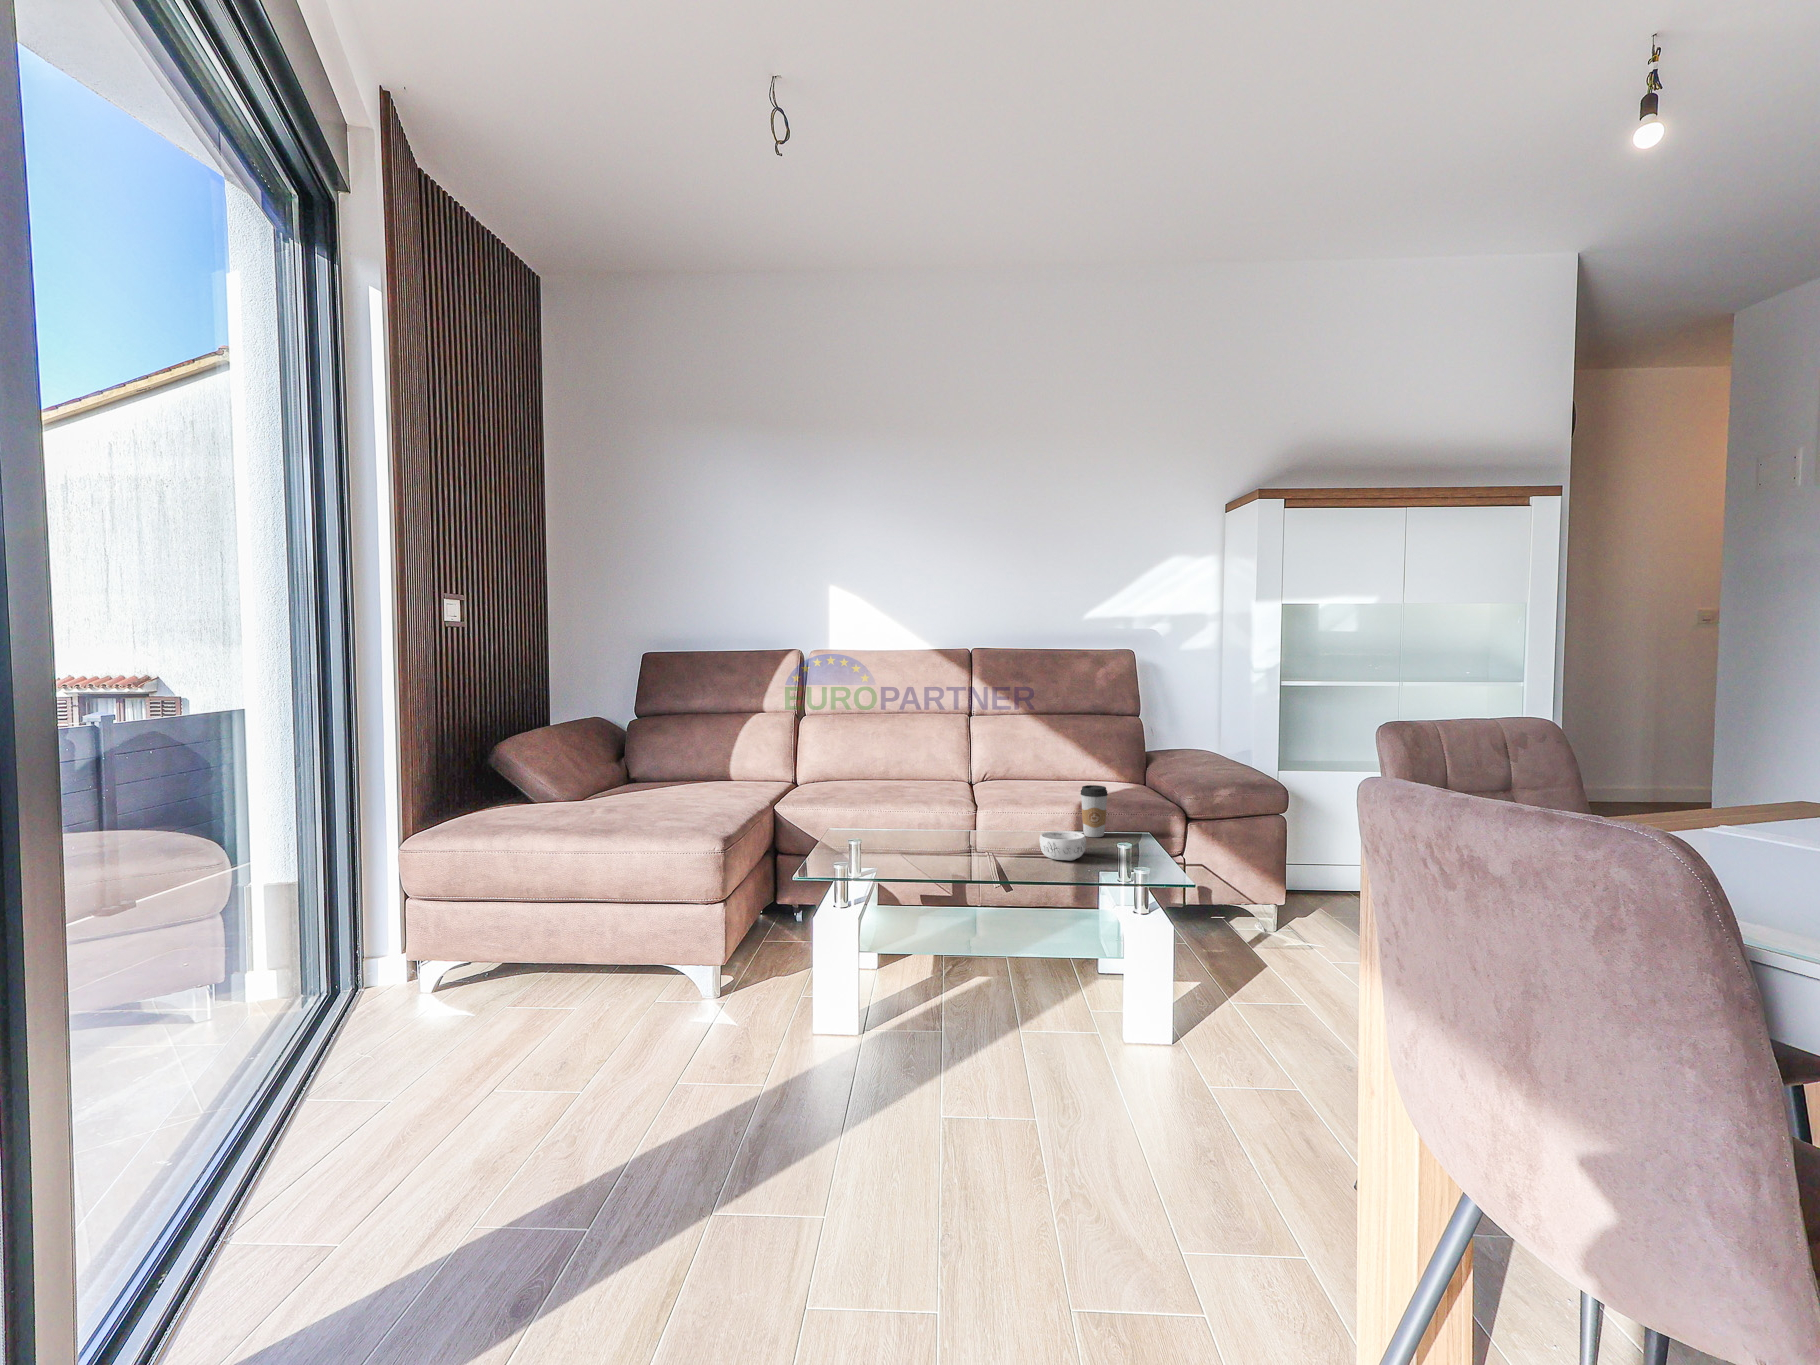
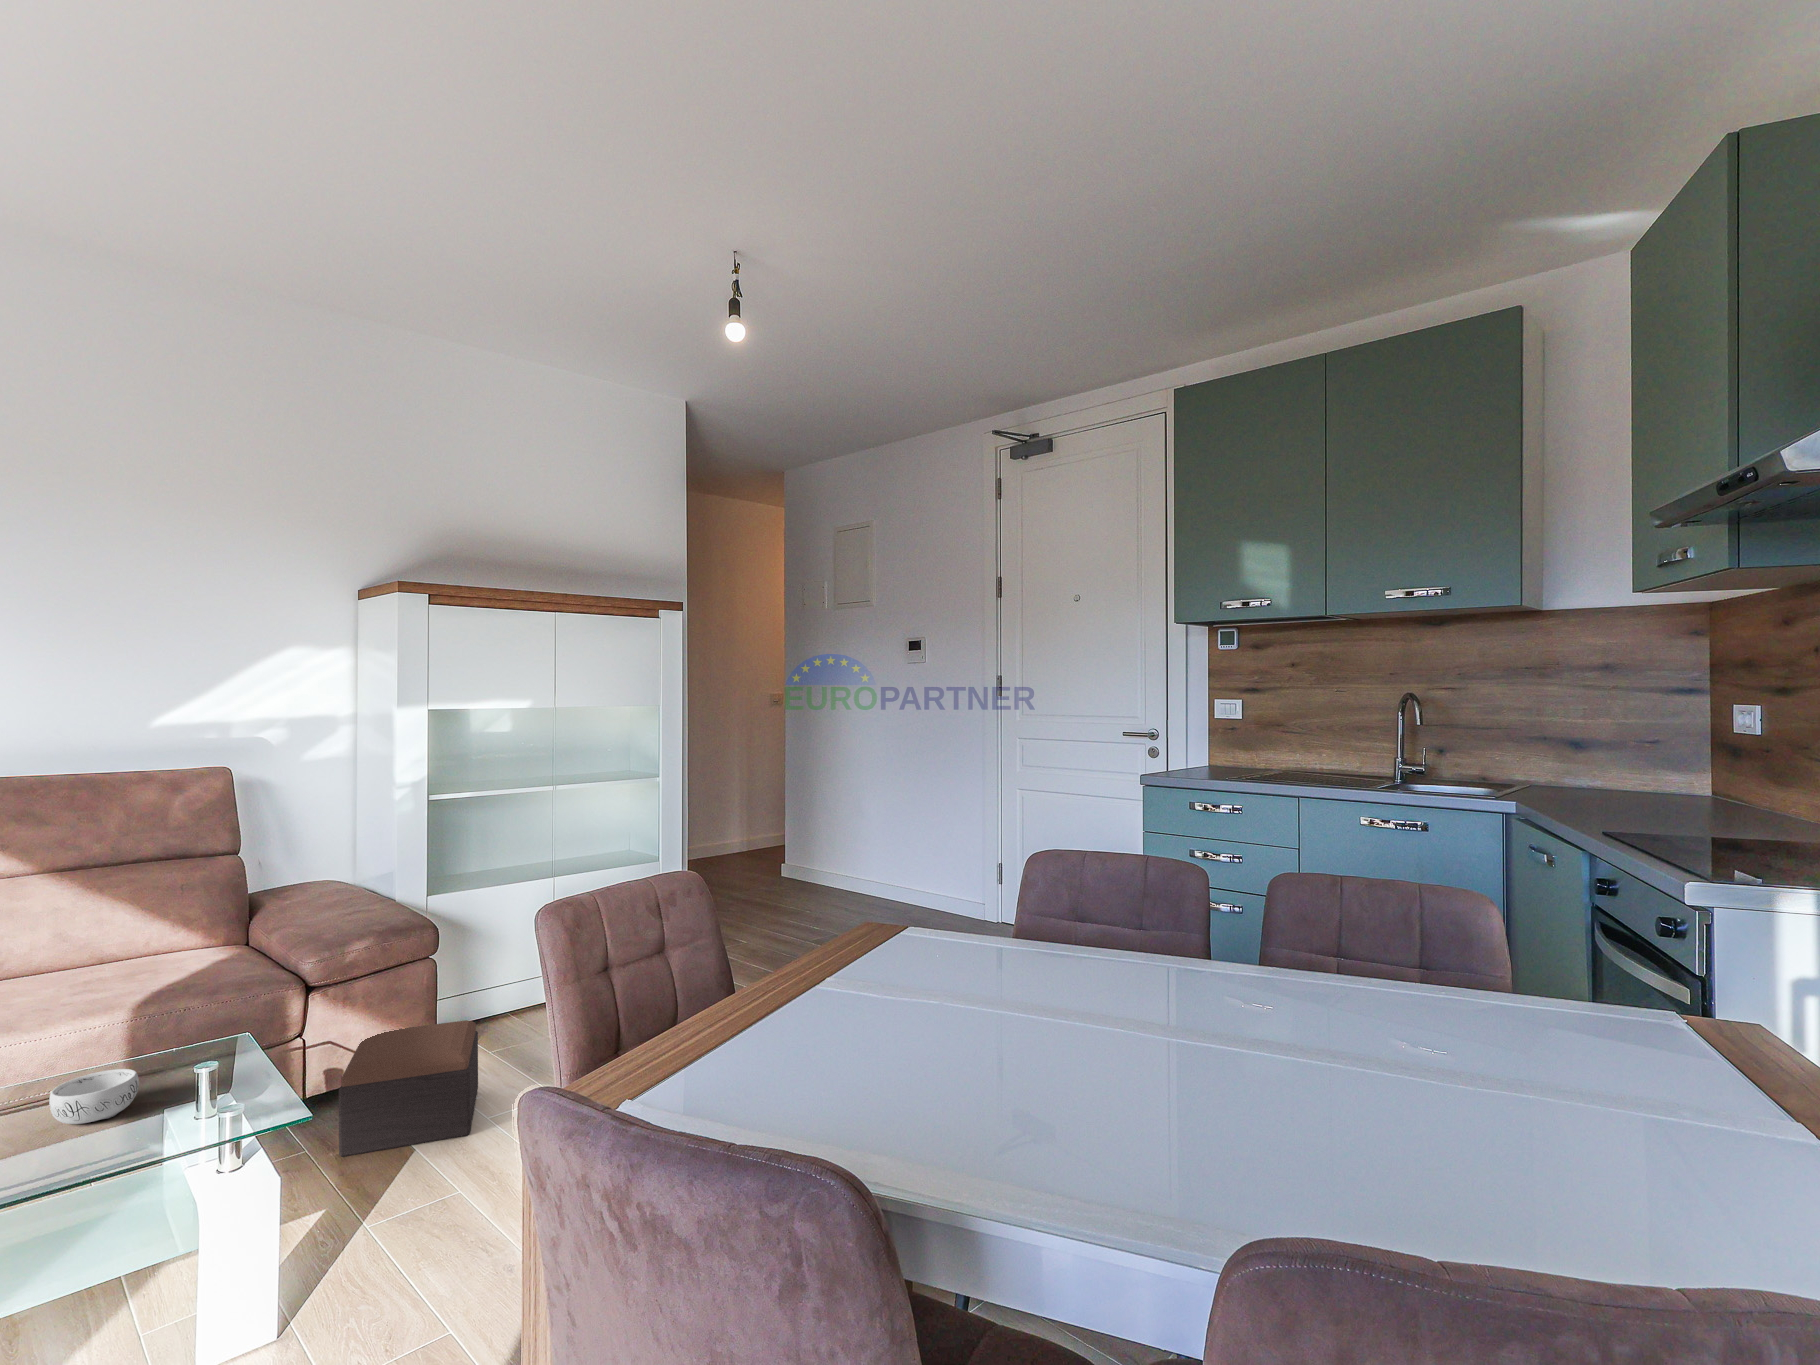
coffee cup: present [1081,785,1108,837] -> none [132,981,181,1059]
footstool: none [1209,867,1322,970] -> present [339,1020,478,1157]

